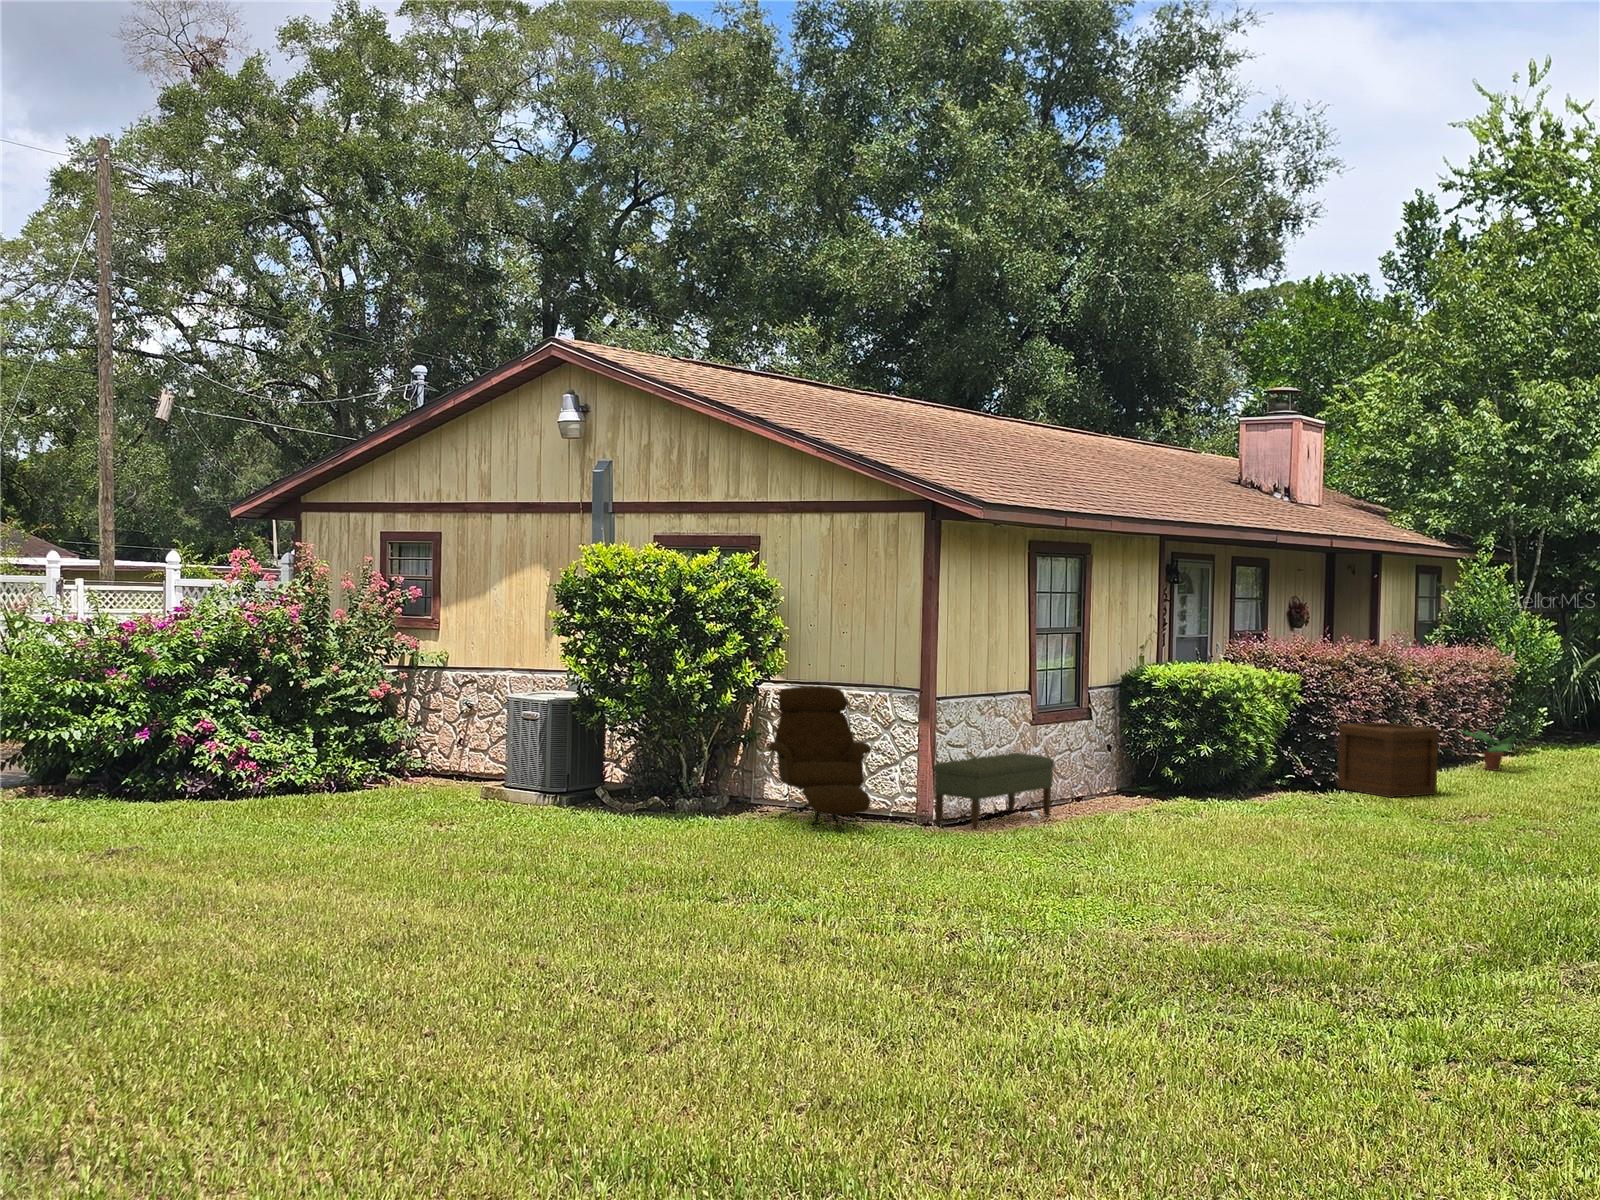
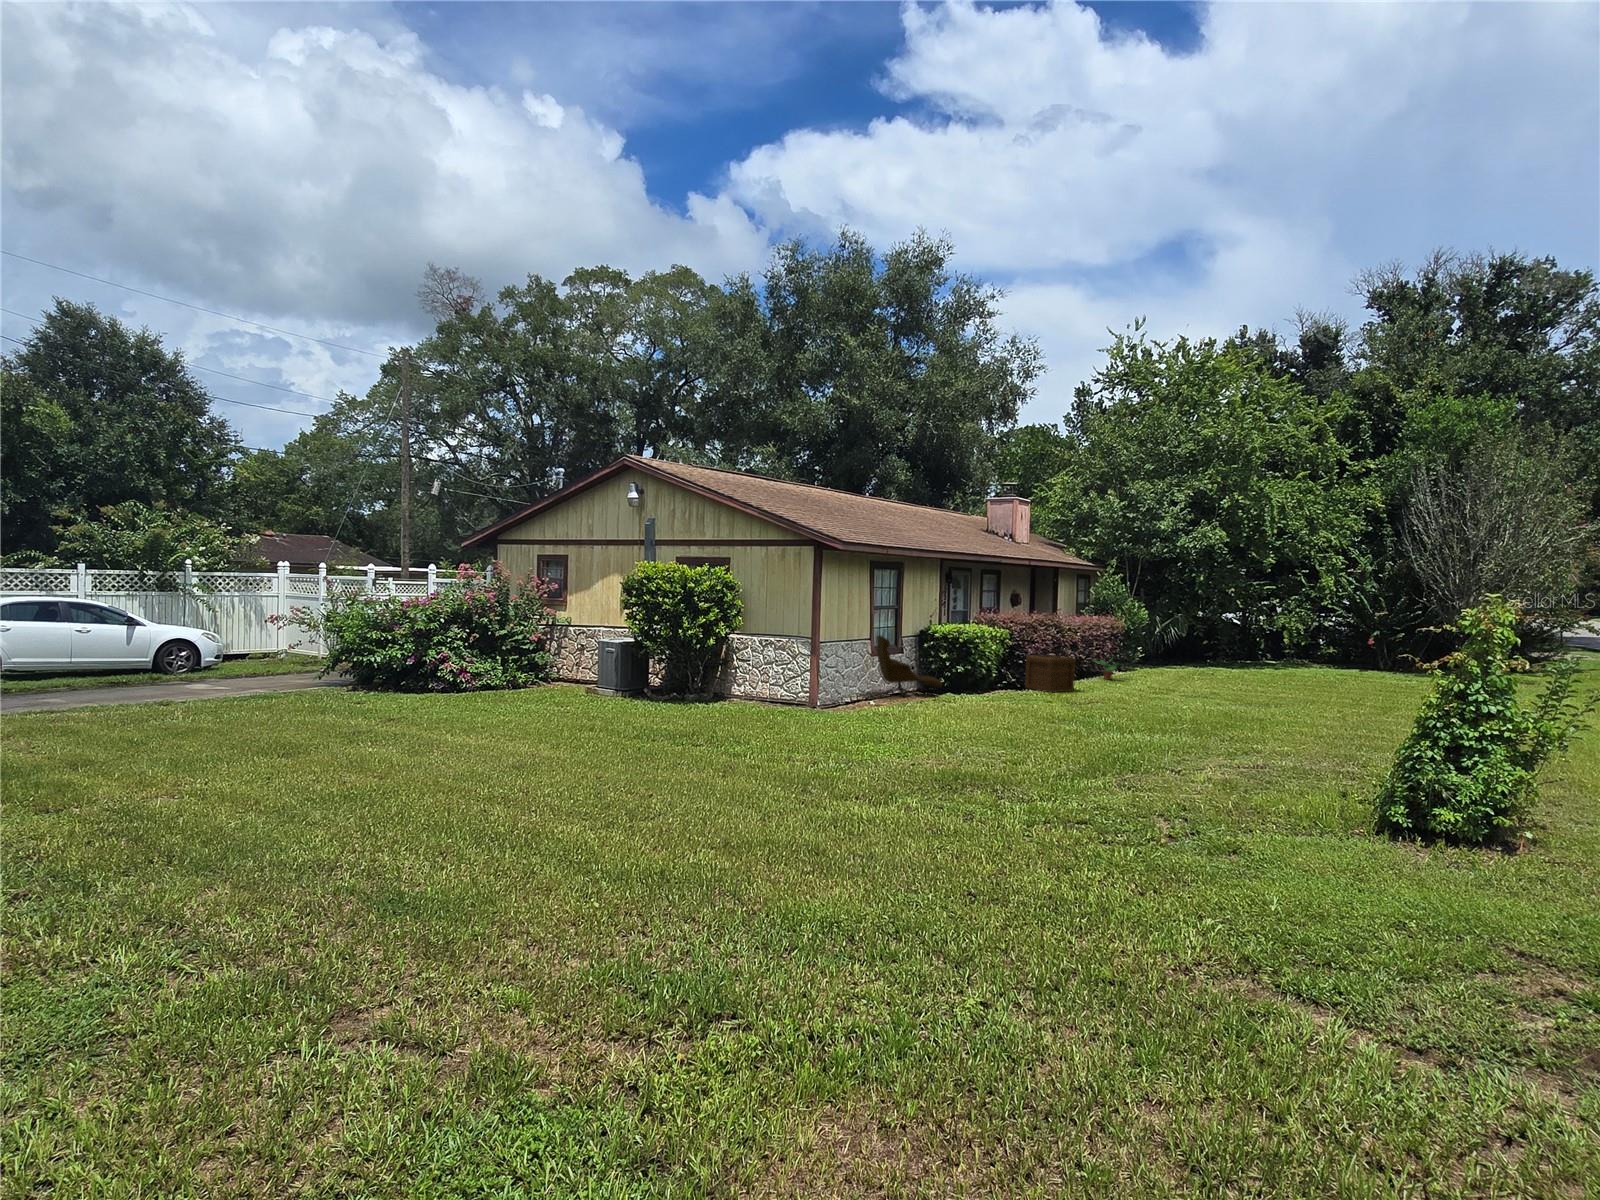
lounge chair: present [769,686,871,833] -> present [876,635,942,697]
bench: present [933,753,1054,830] -> none [815,669,878,707]

